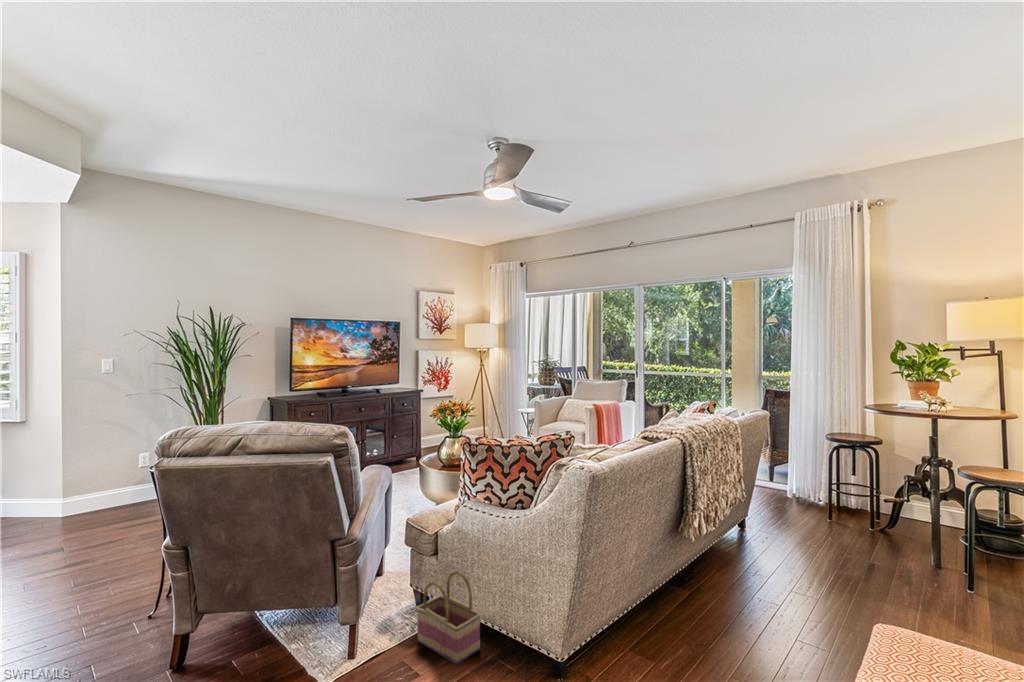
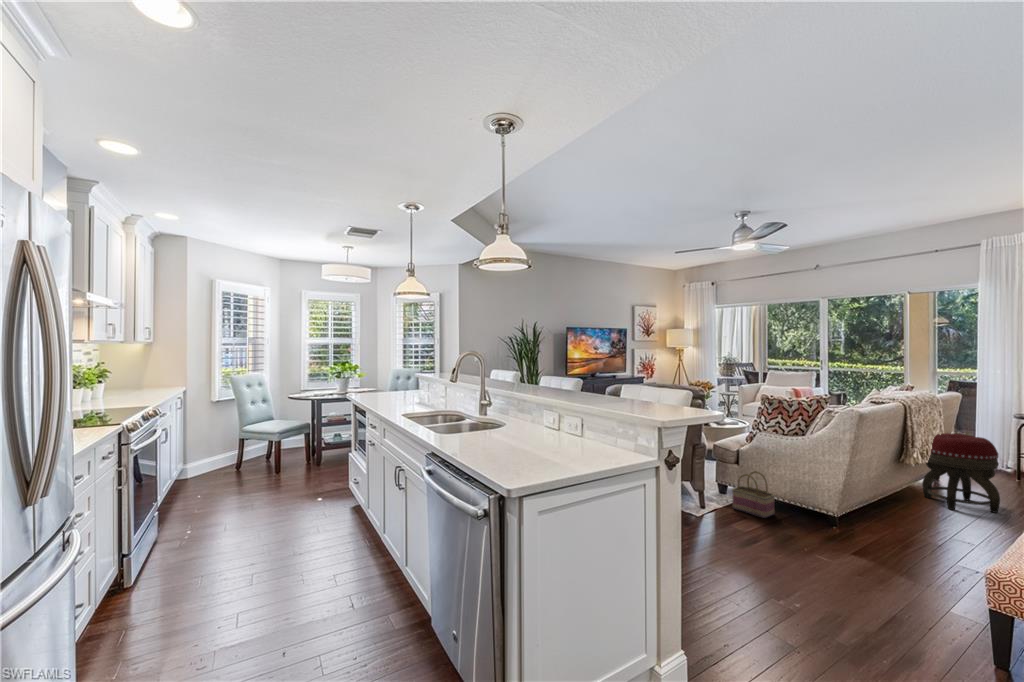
footstool: none [714,475,805,596] -> present [922,433,1000,513]

